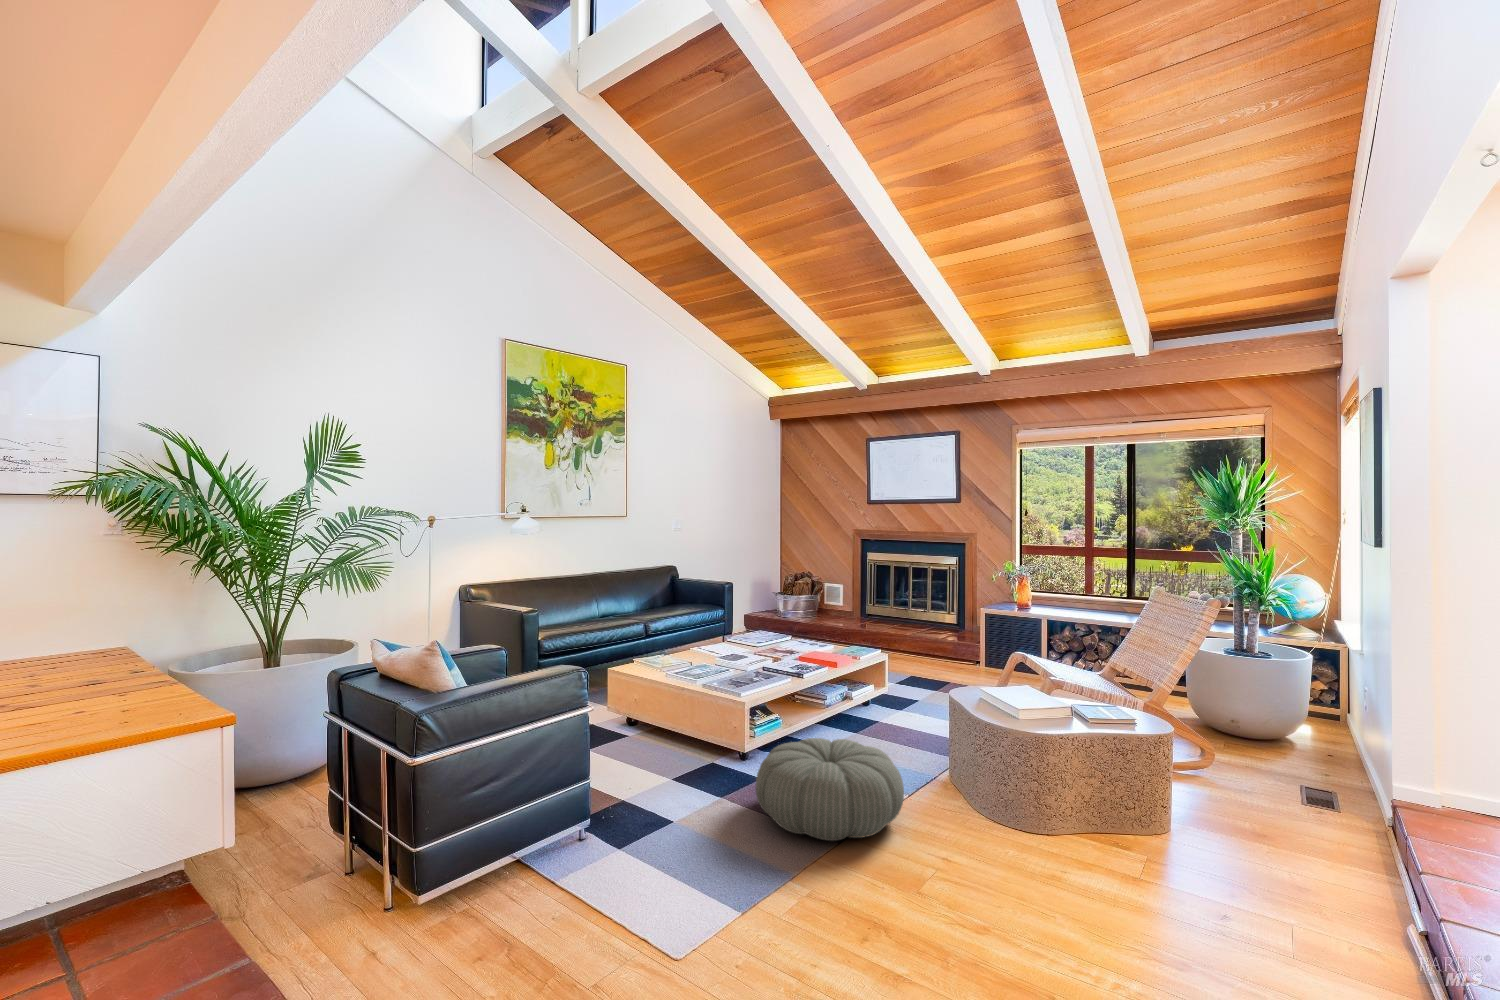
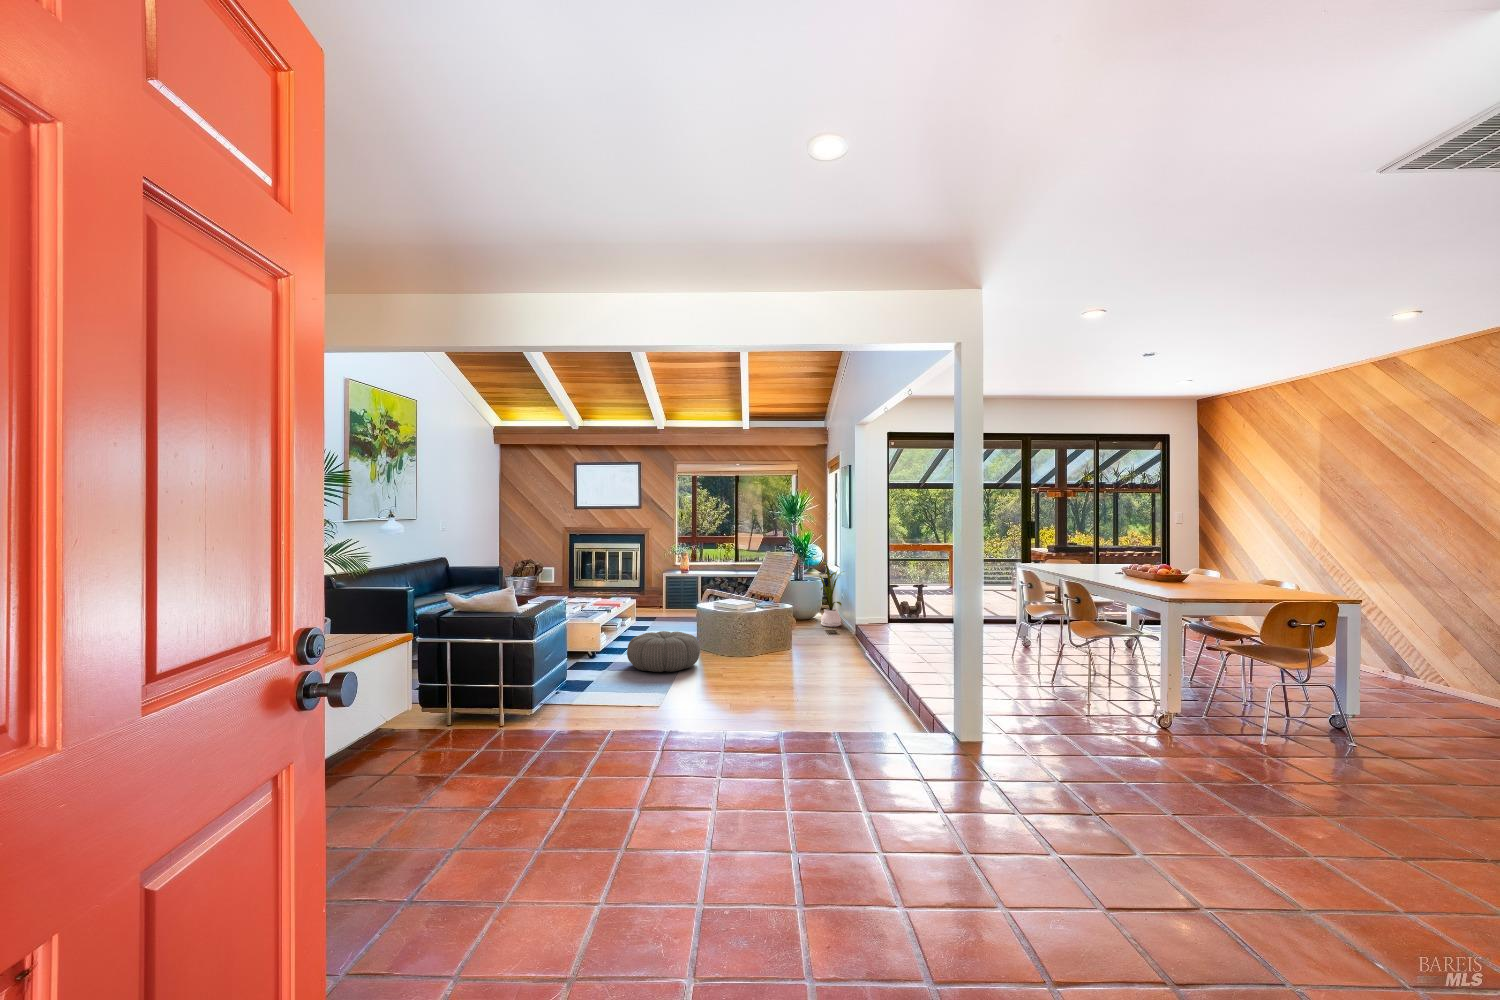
house plant: none [1285,619,1372,779] -> present [820,562,844,627]

